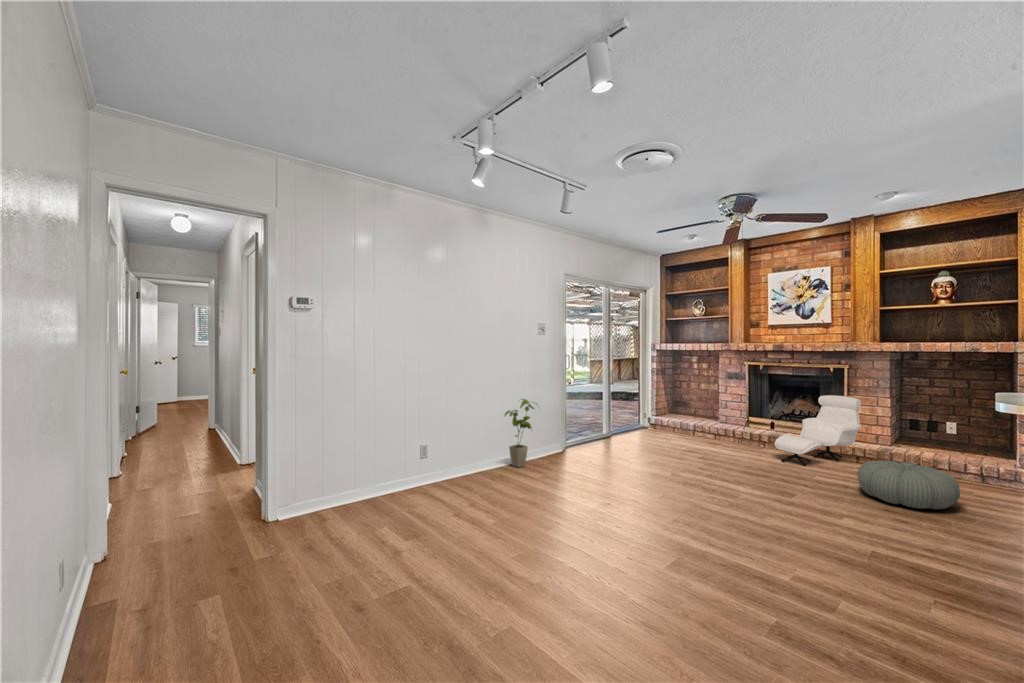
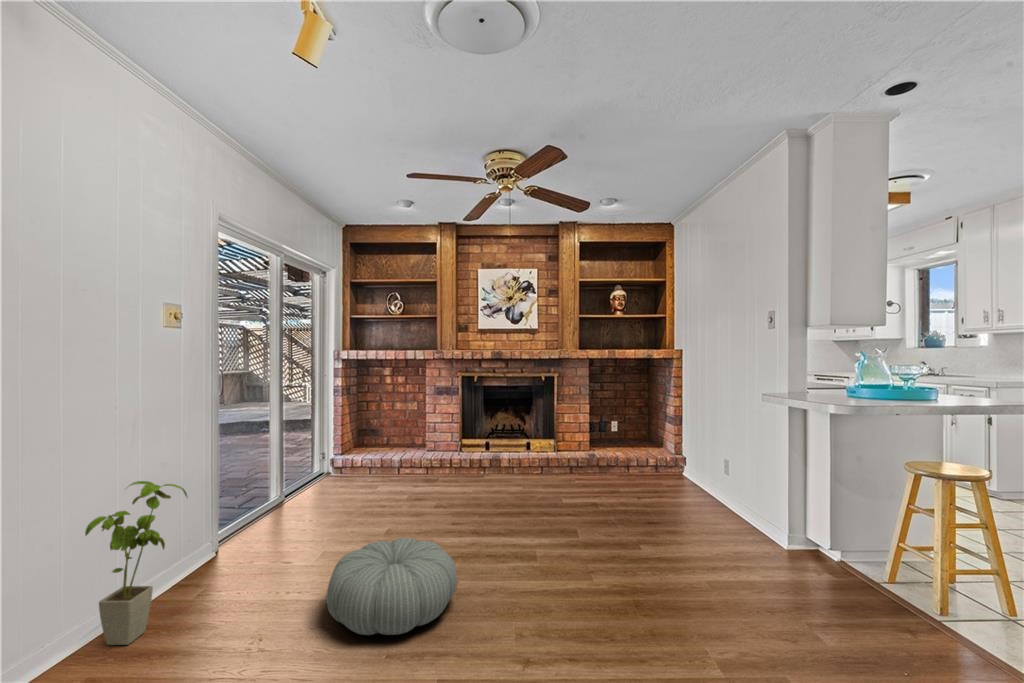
armchair: present [775,395,861,466] -> none [509,405,574,490]
pouf: present [858,460,960,509] -> present [327,538,457,635]

